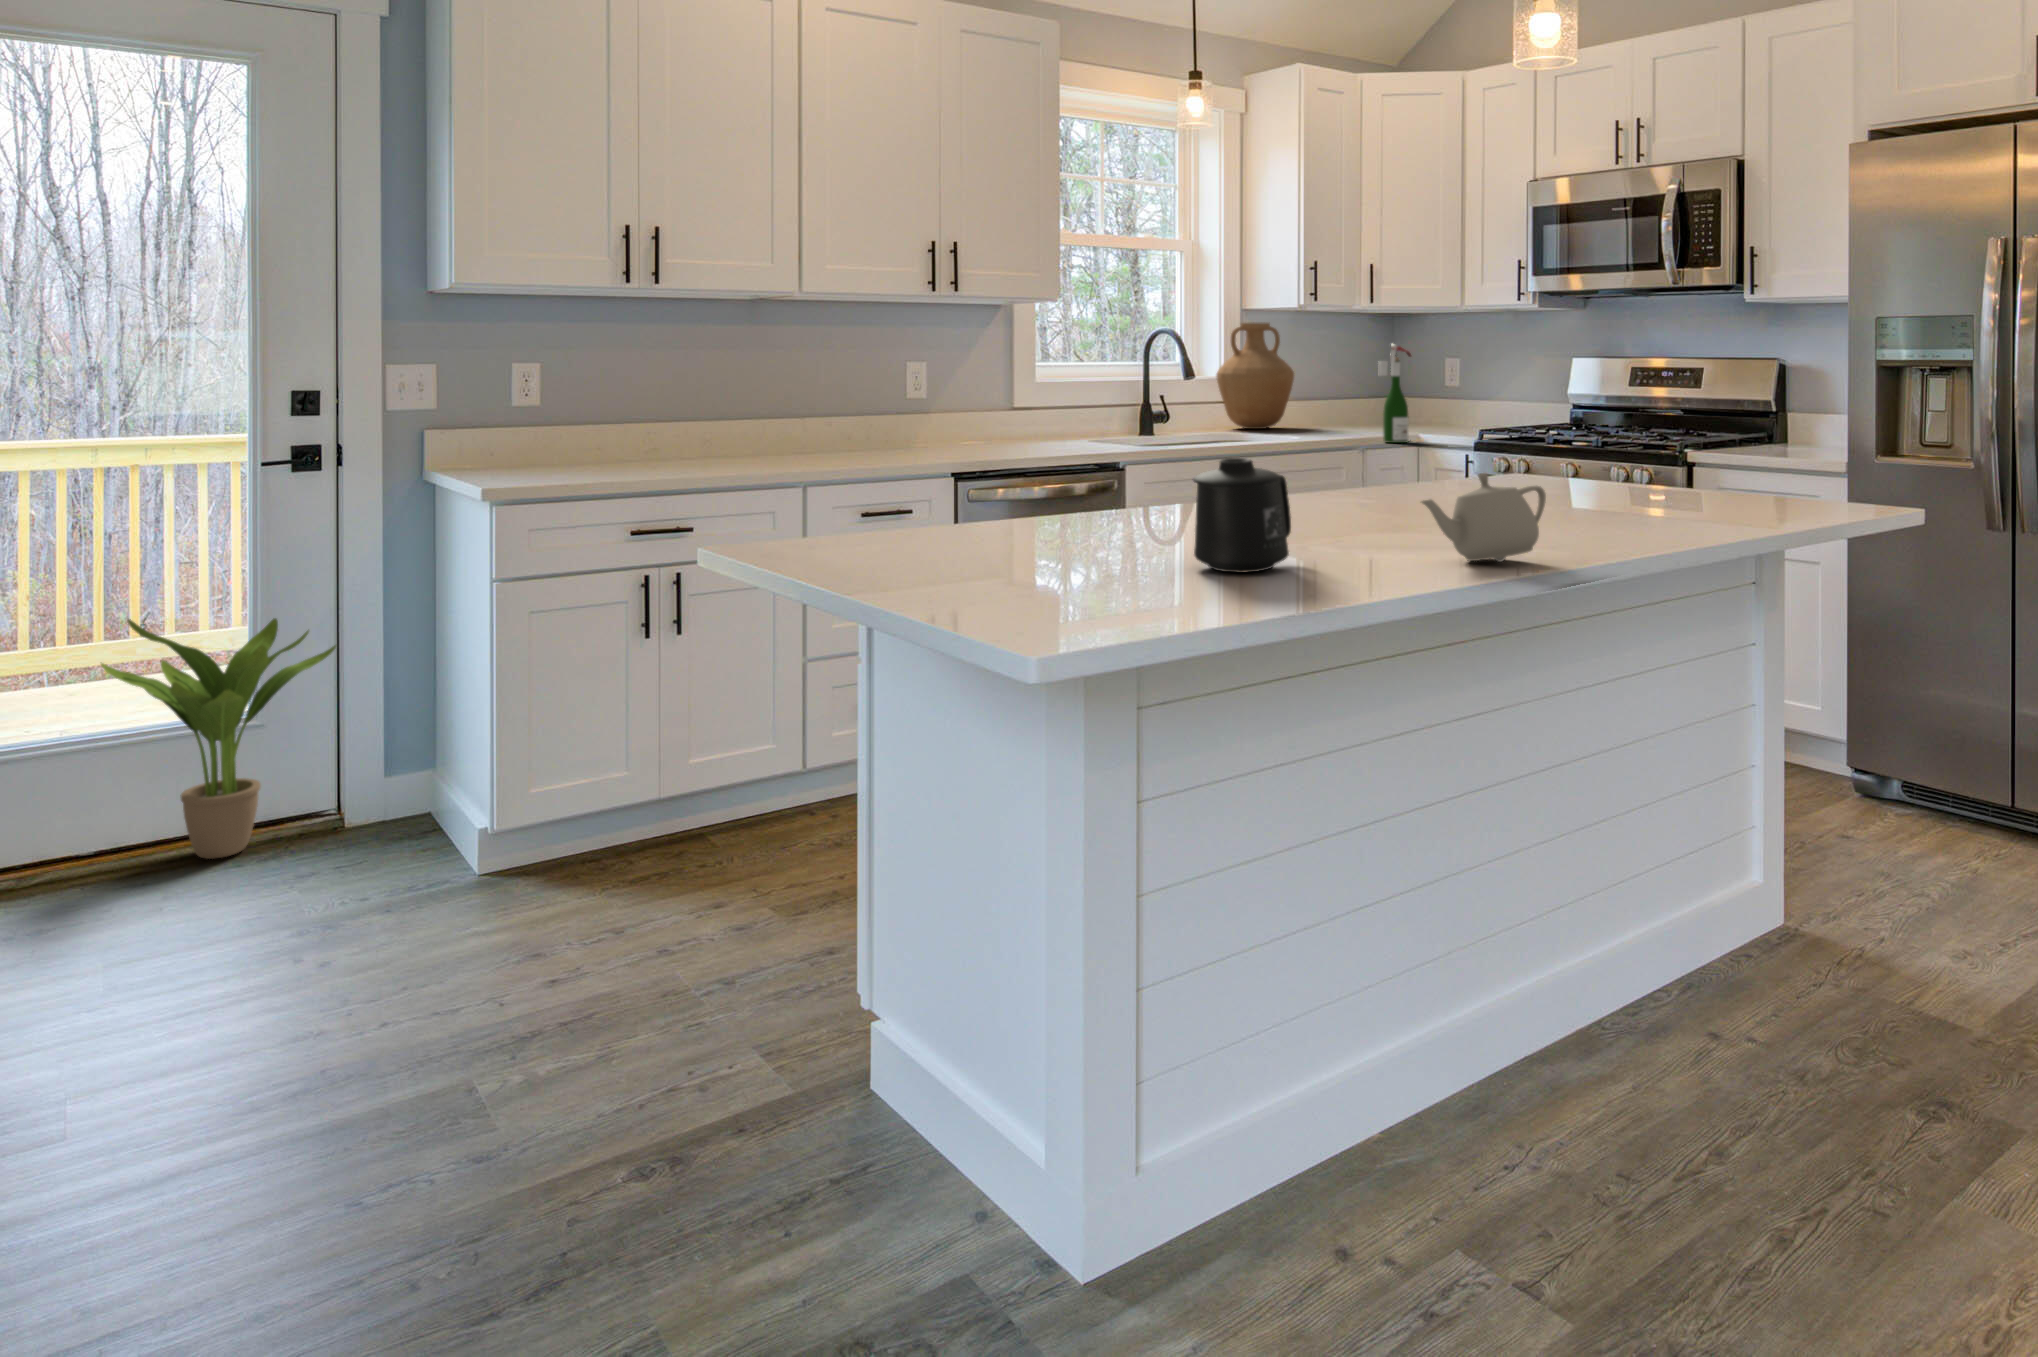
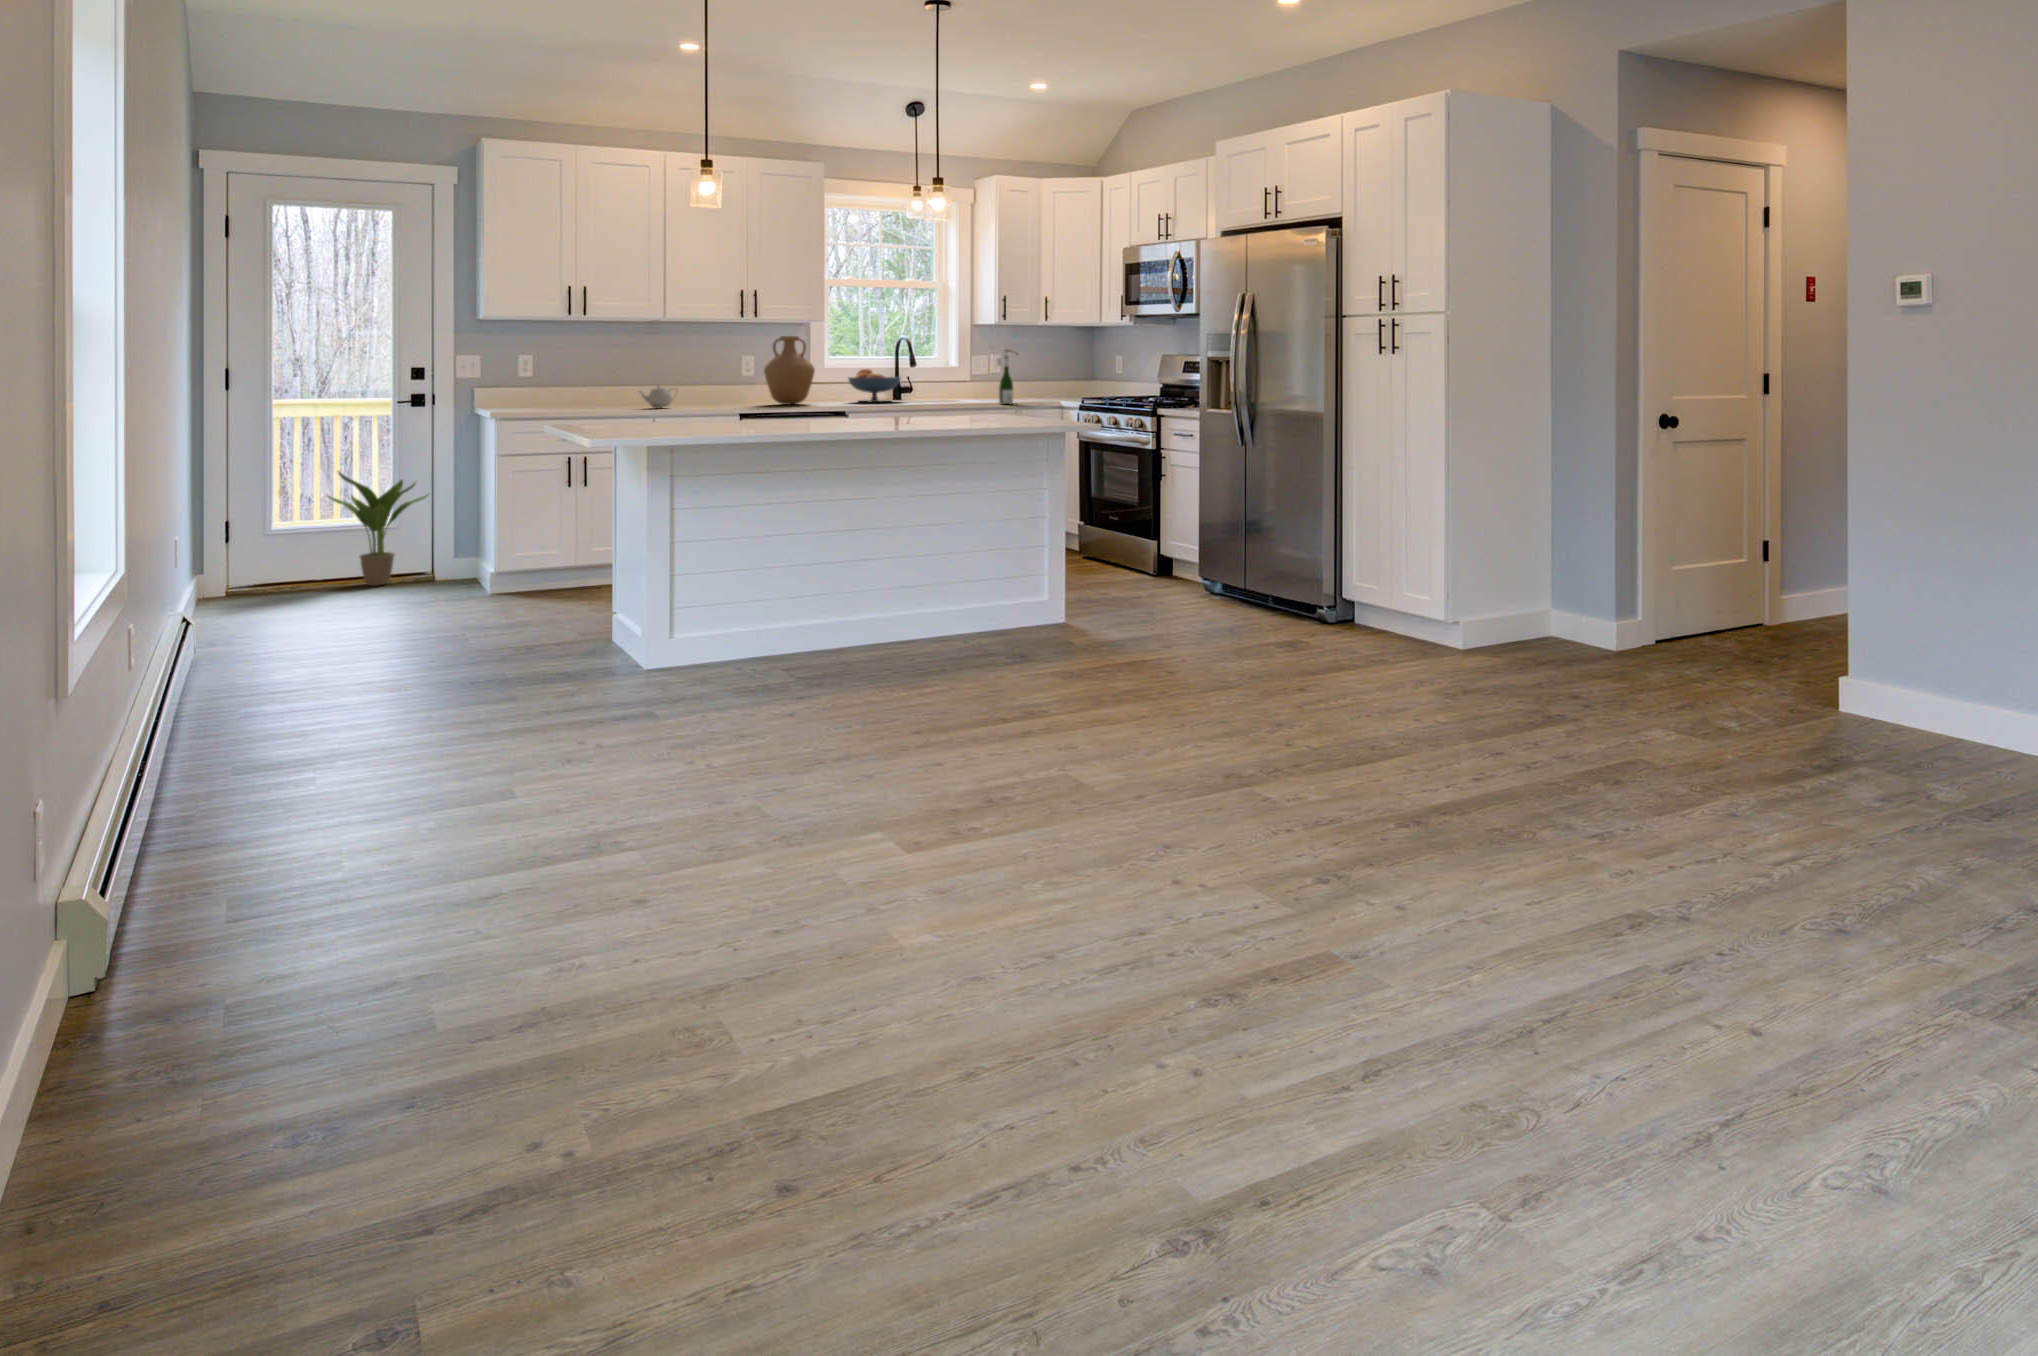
vase: present [1216,323,1294,429] -> present [764,336,815,405]
fruit bowl: none [1085,380,1177,439] -> present [848,369,900,402]
mug: present [1193,458,1291,573] -> none [715,393,762,435]
teapot: present [1422,473,1546,562] -> present [640,384,674,408]

